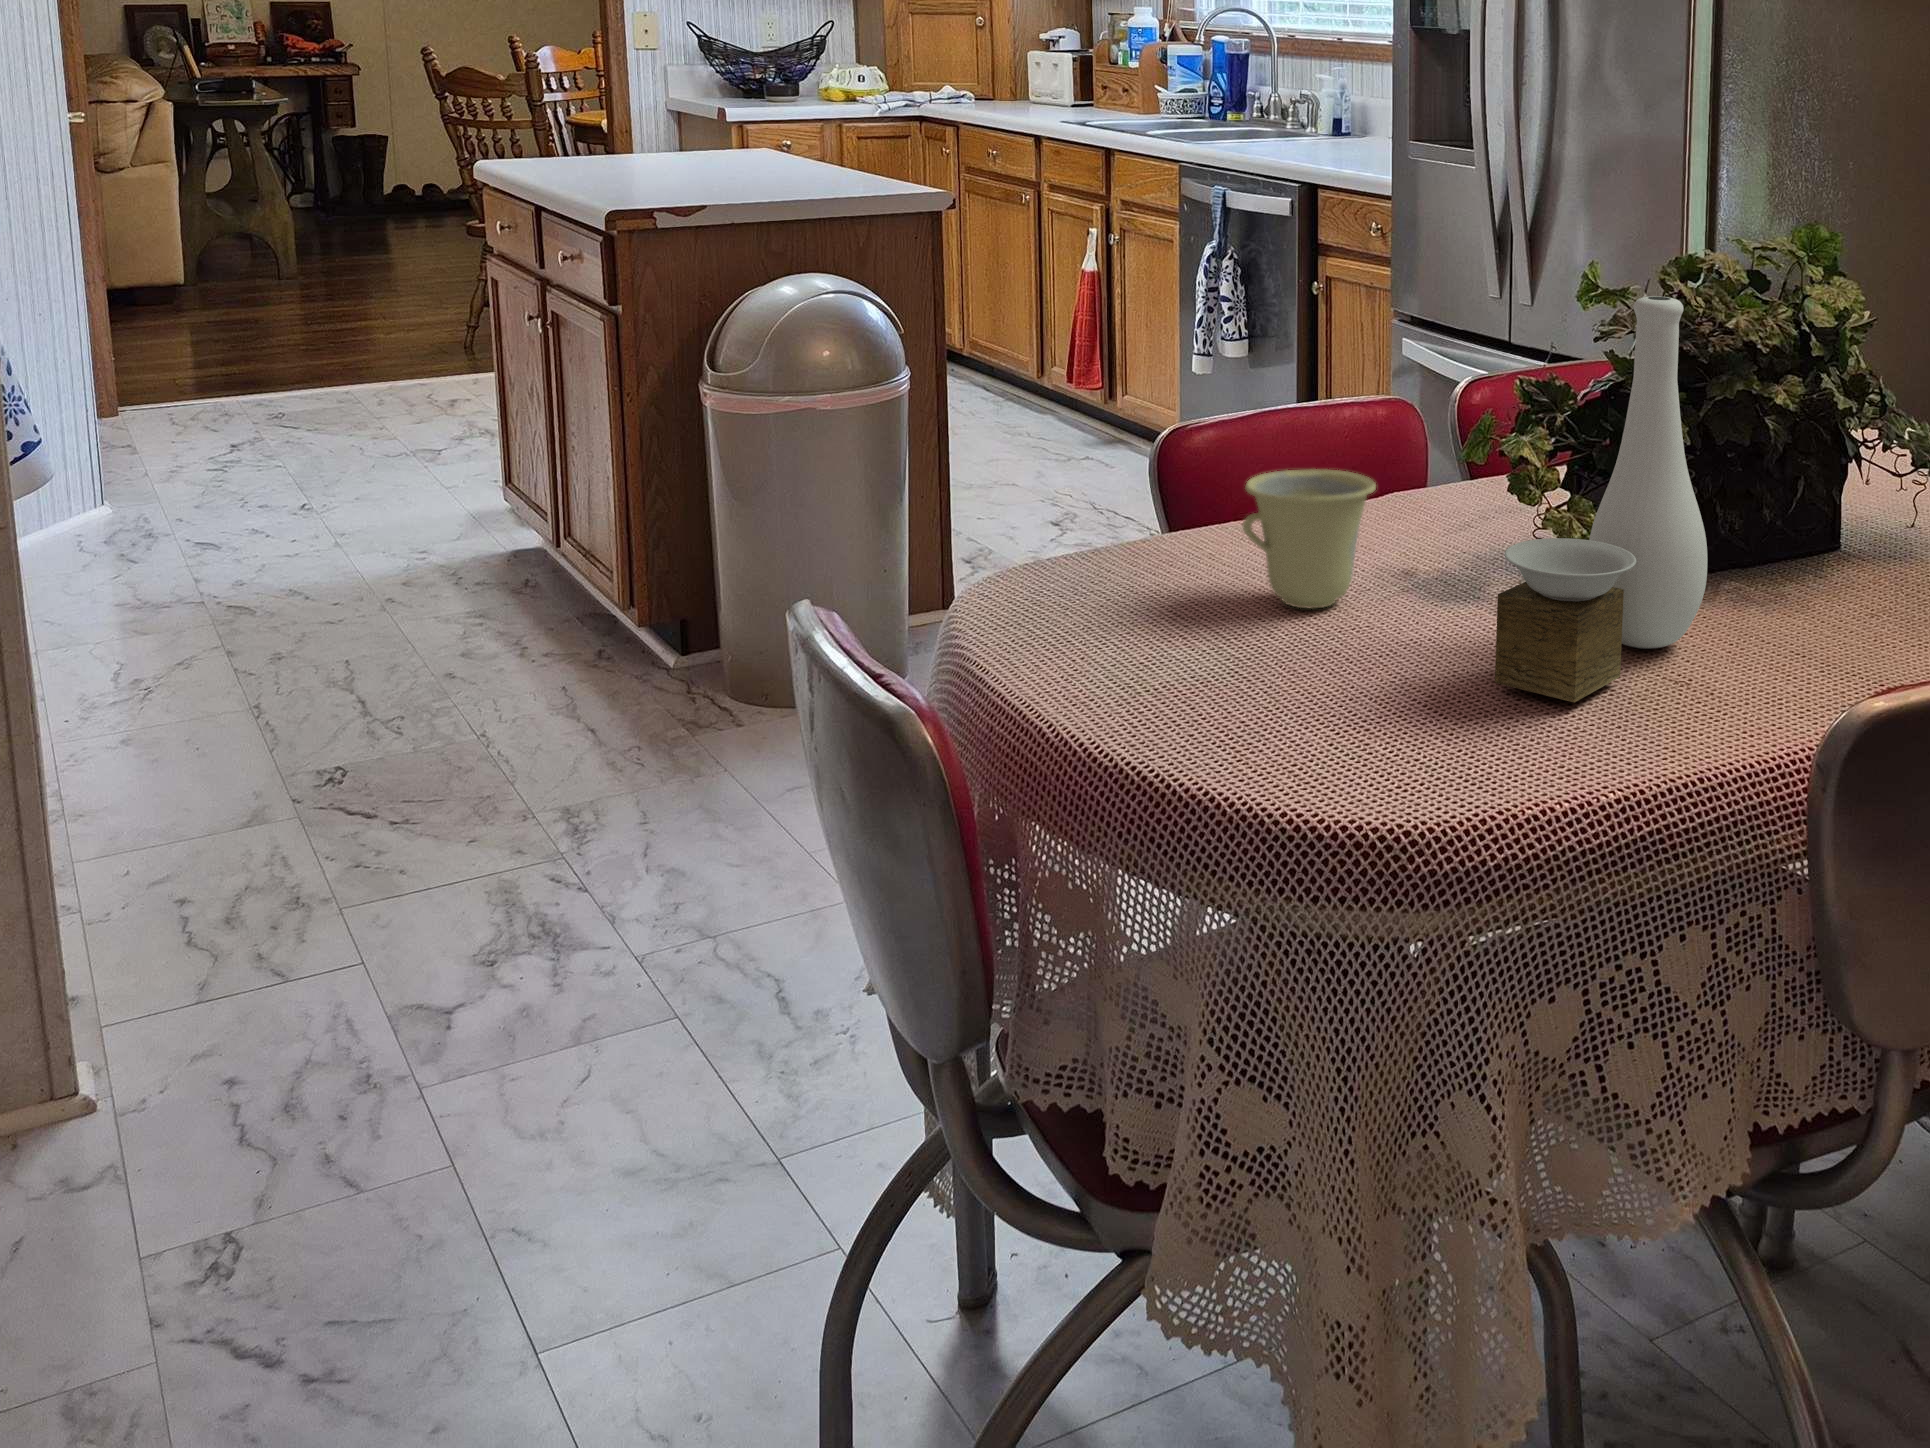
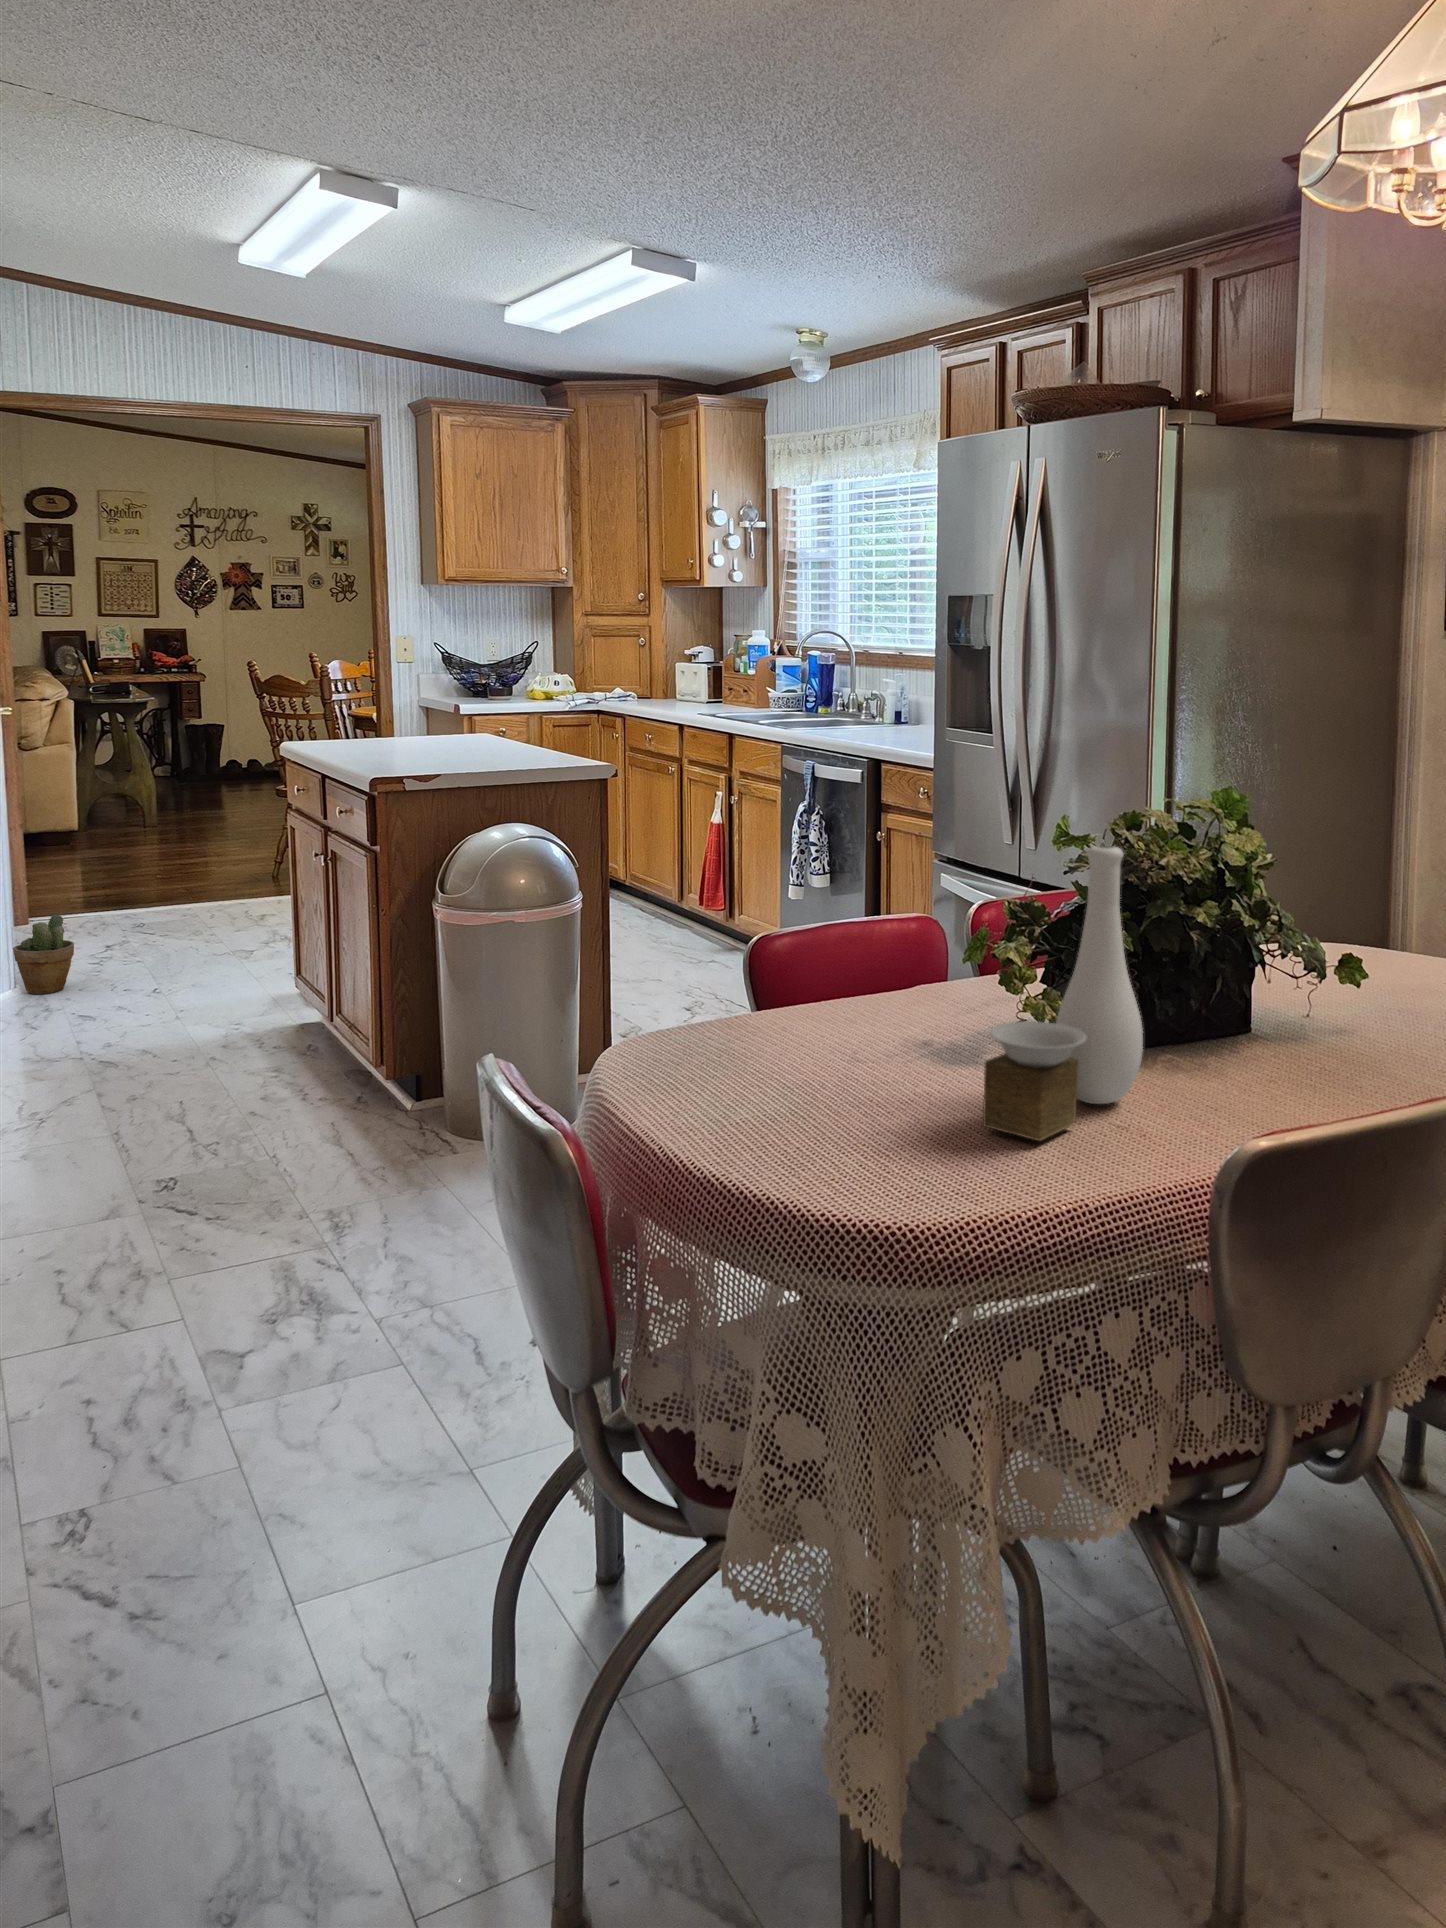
potted plant: none [100,396,189,507] -> present [13,915,74,994]
cup: present [1242,469,1376,609] -> none [805,970,903,1072]

